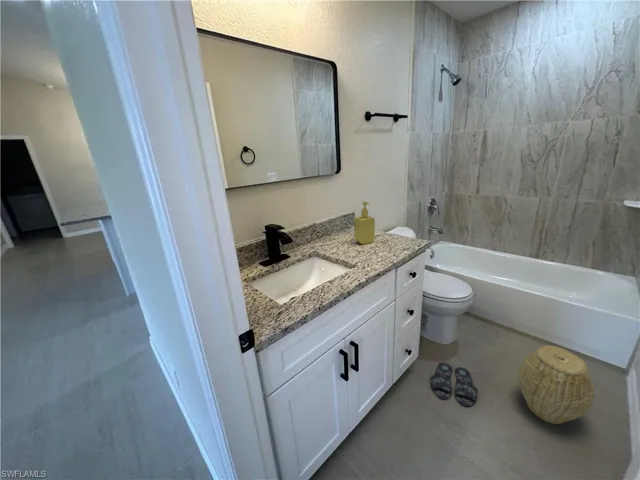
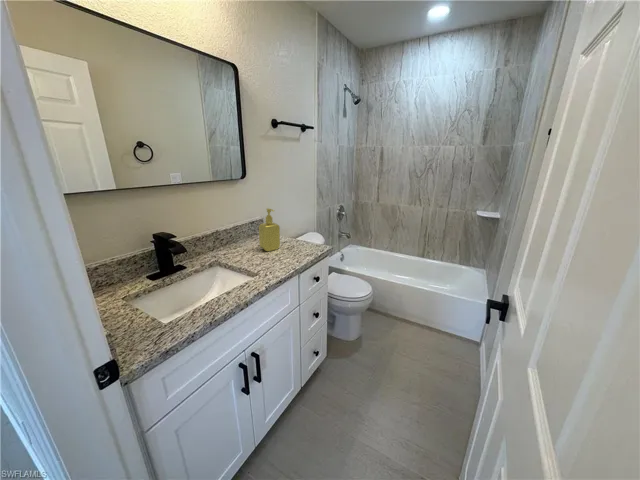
woven basket: present [518,345,594,424] -> none [406,332,458,398]
slippers: present [431,363,478,407] -> none [337,359,376,397]

